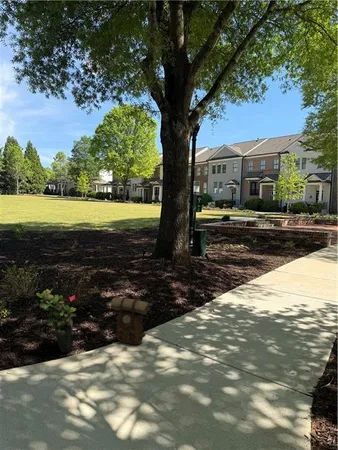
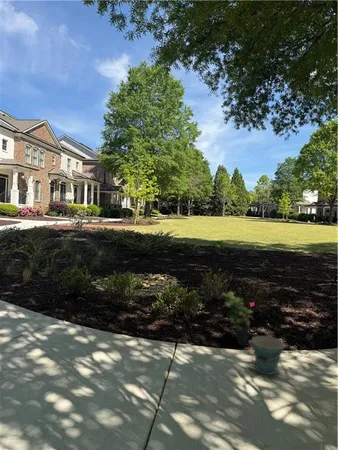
backpack: present [111,298,149,345] -> none [284,309,321,356]
bucket: none [80,336,117,381] -> present [252,336,284,375]

